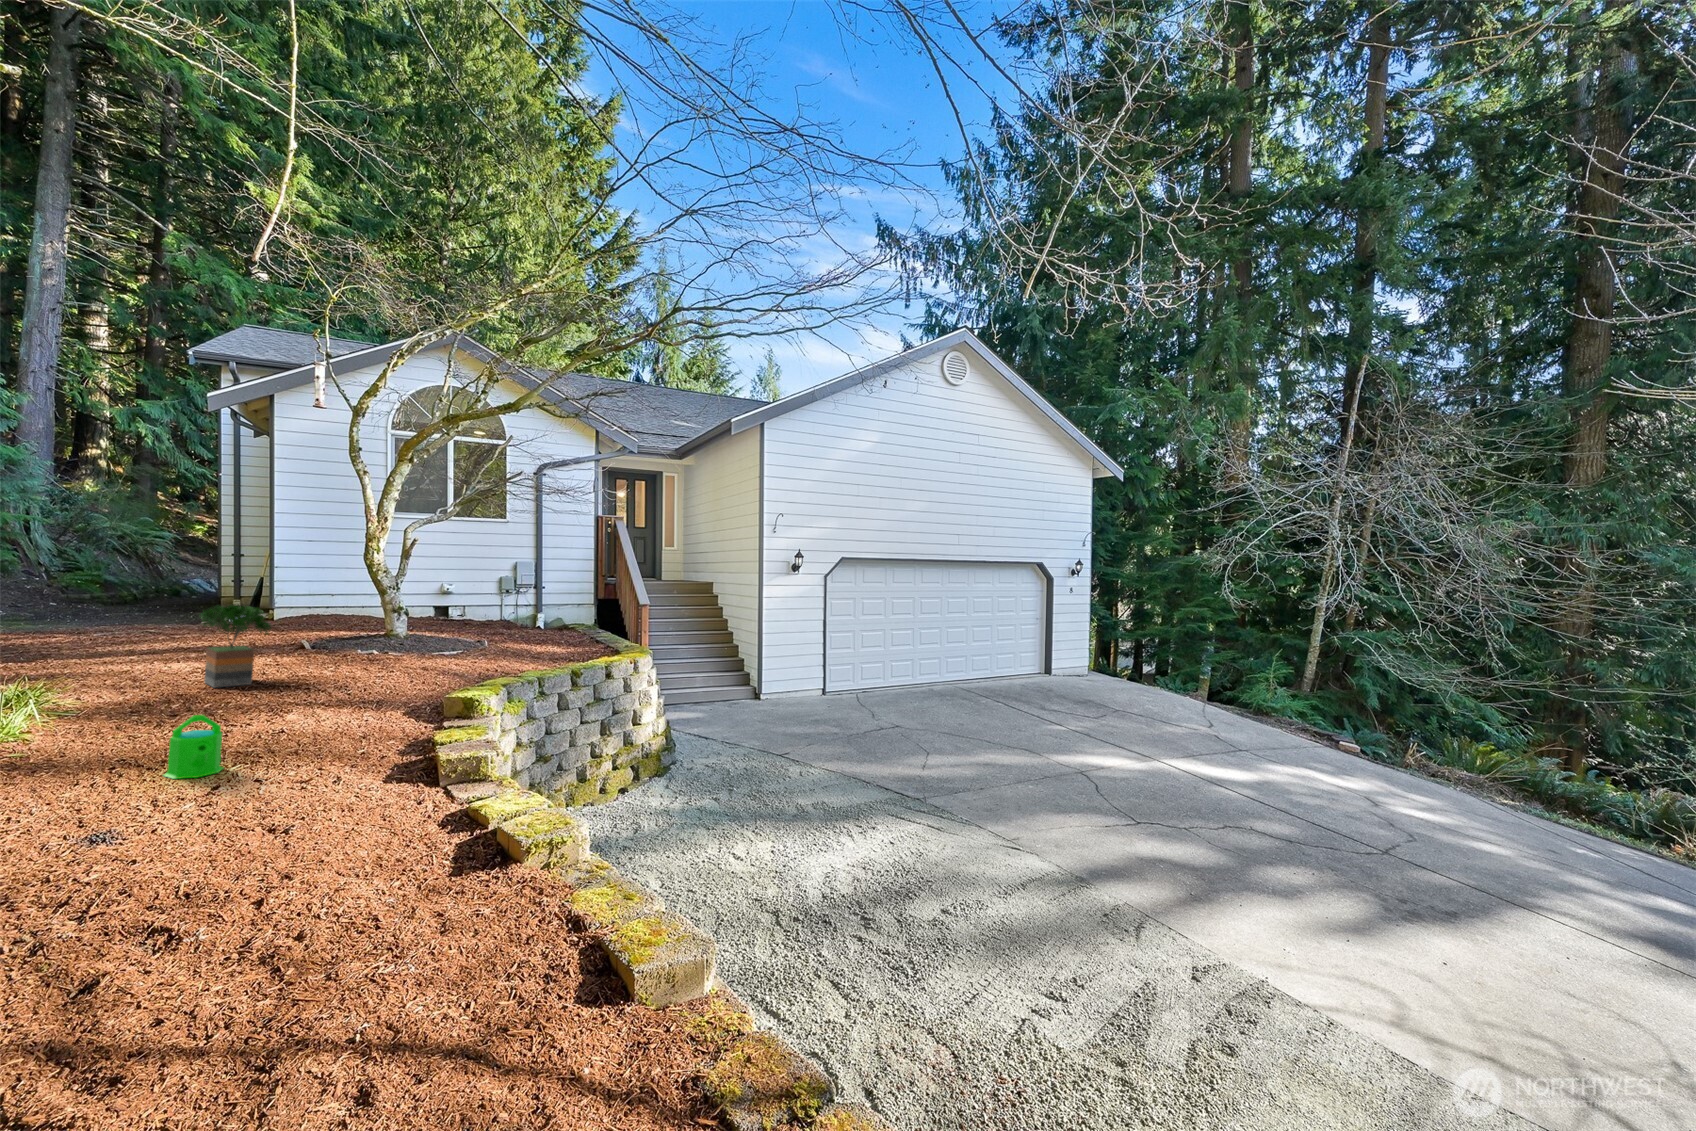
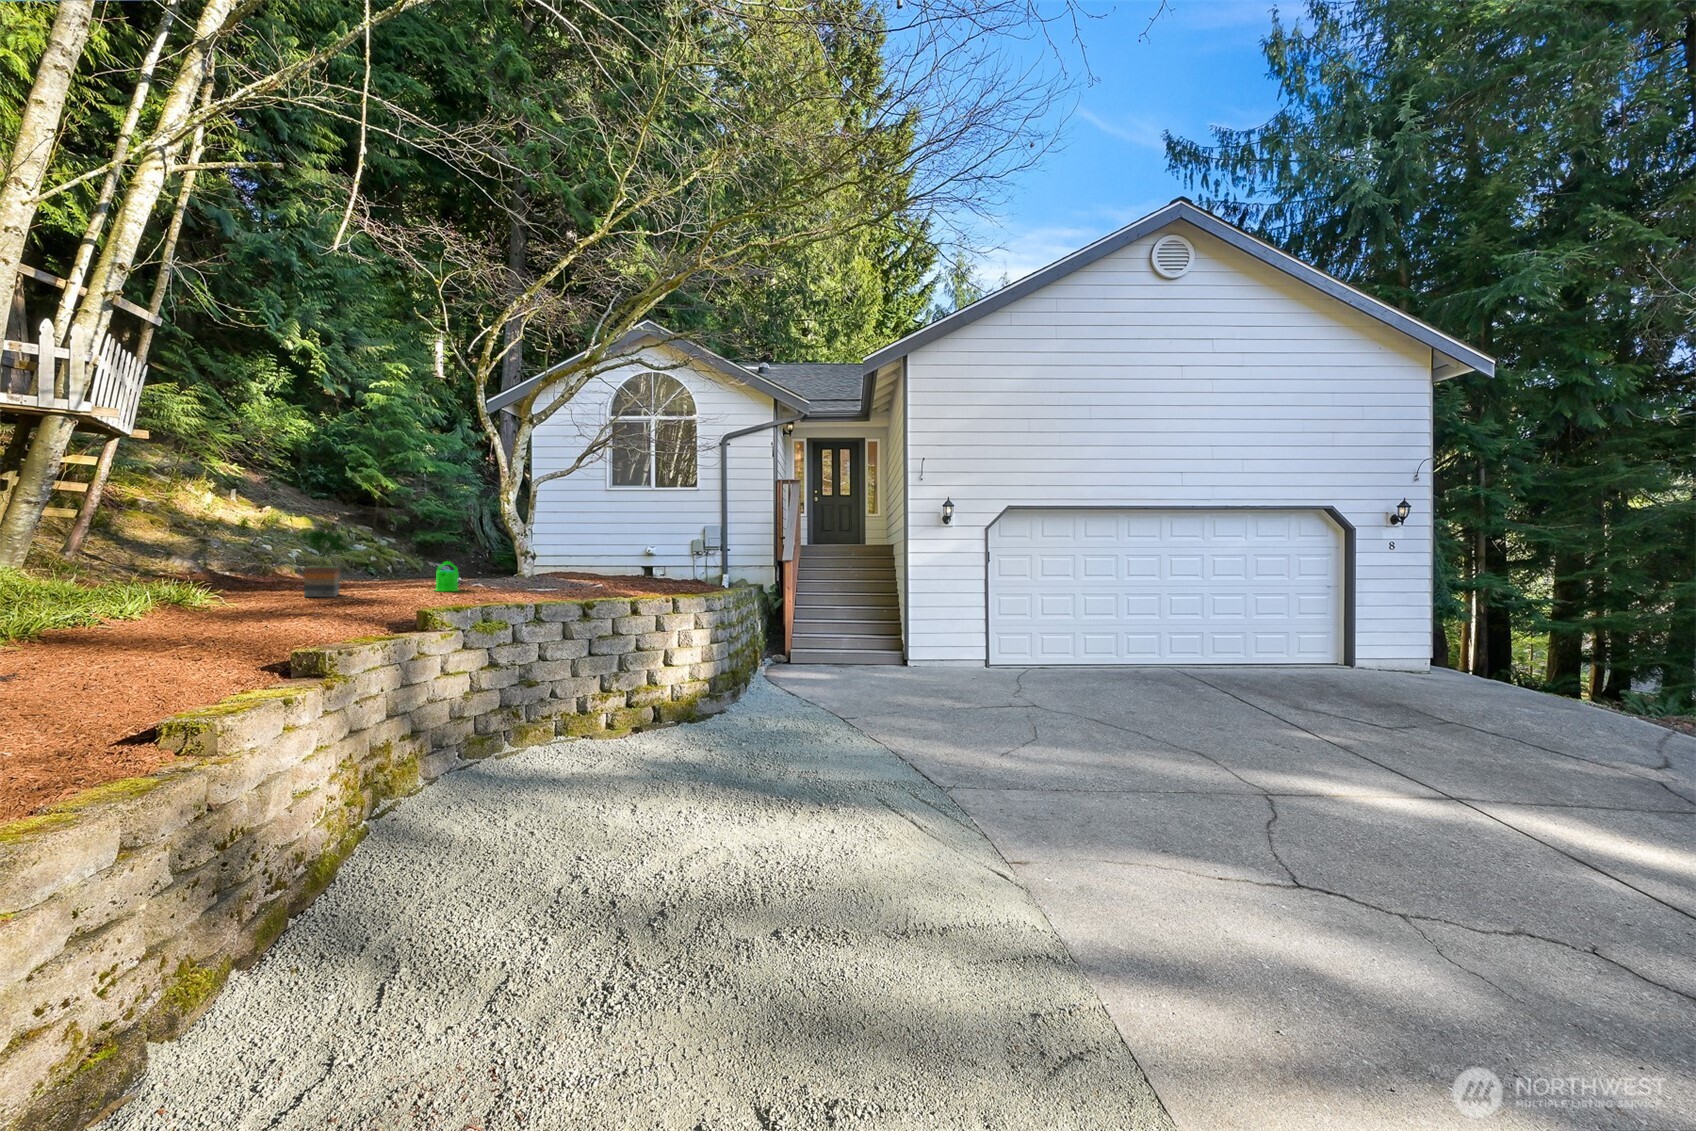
watering can: present [164,715,223,779] -> present [436,561,459,591]

